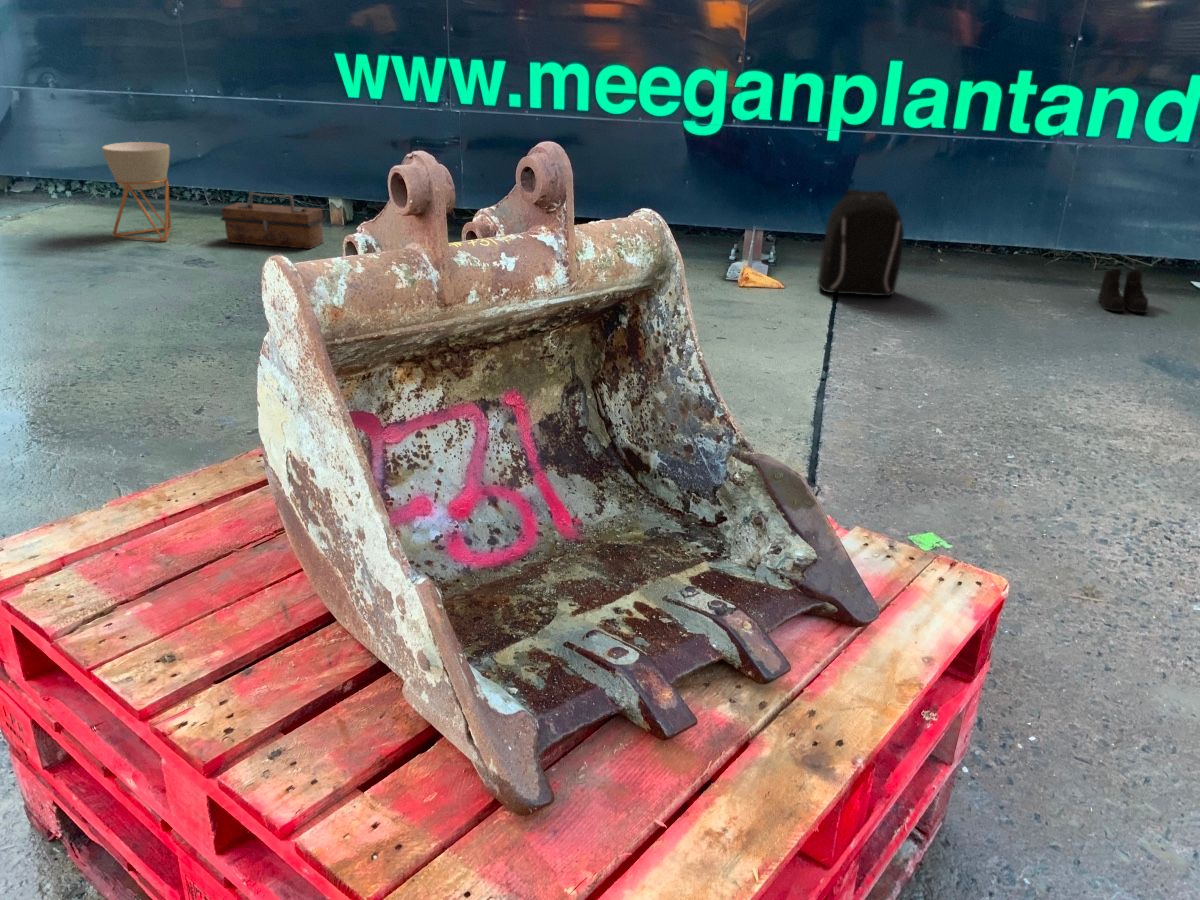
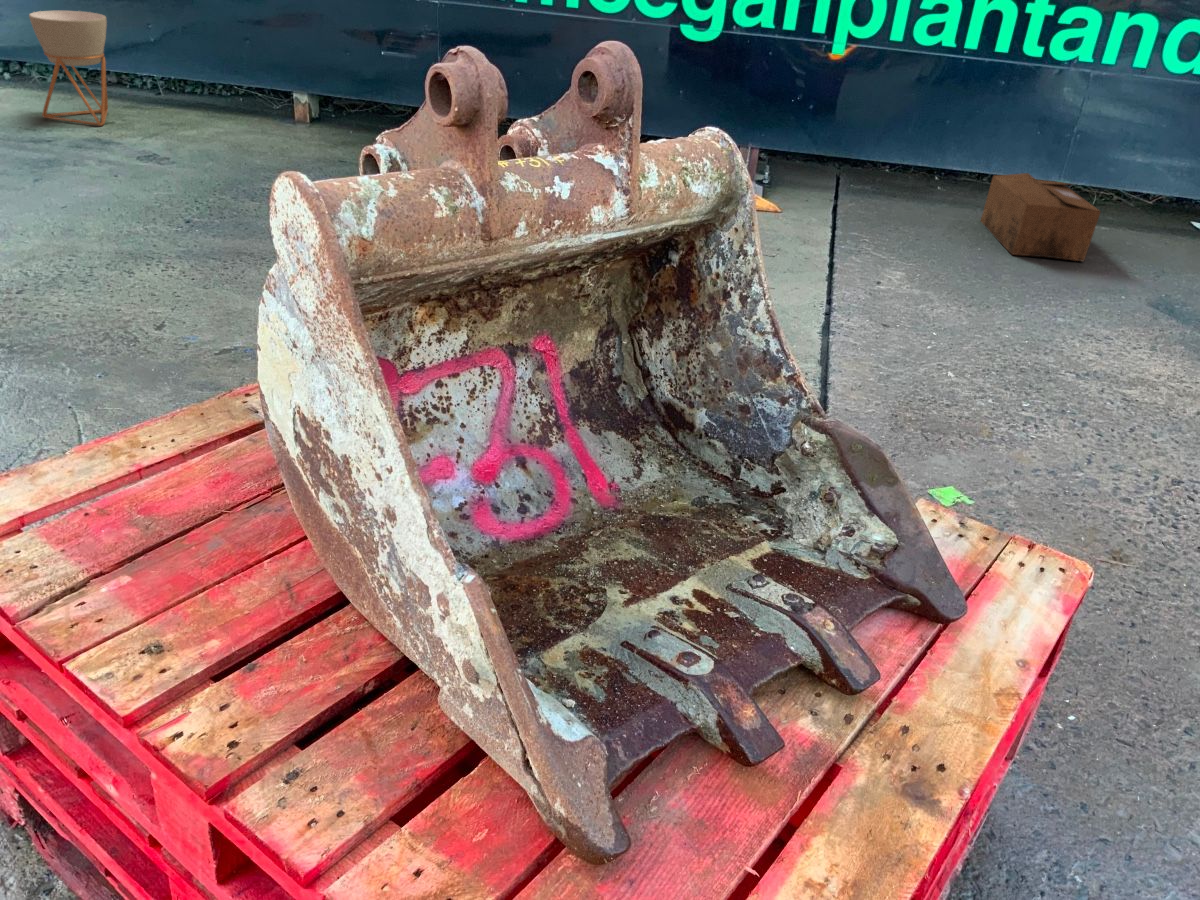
backpack: present [817,189,904,296] -> none [813,107,909,223]
toolbox: present [221,193,325,249] -> none [165,75,282,142]
cardboard box: none [980,243,1092,323] -> present [981,173,1100,261]
boots: present [1098,269,1148,313] -> none [1100,205,1152,253]

